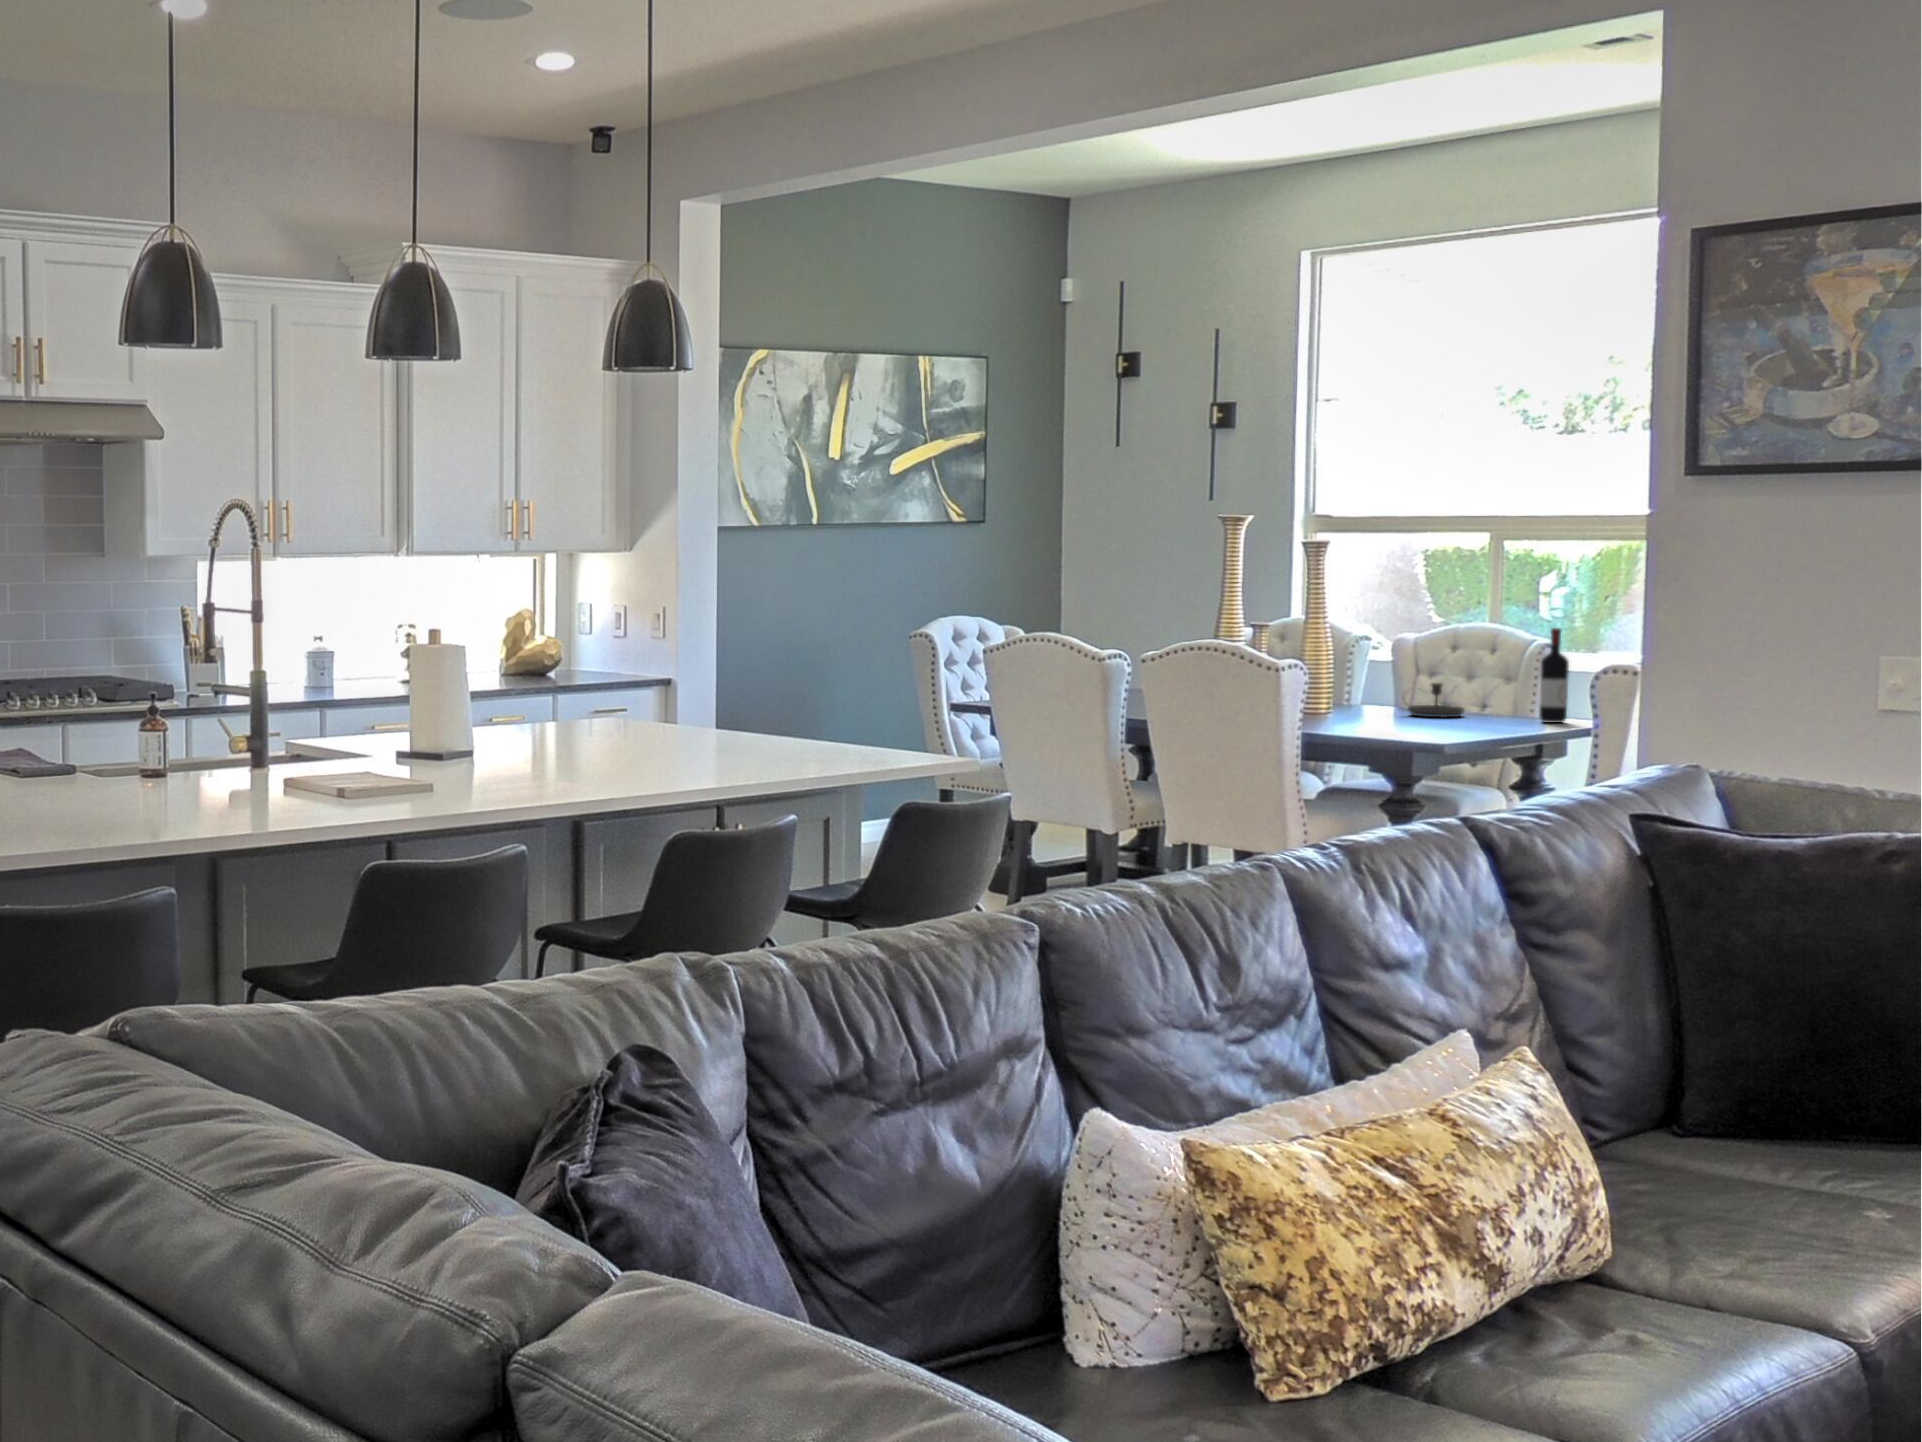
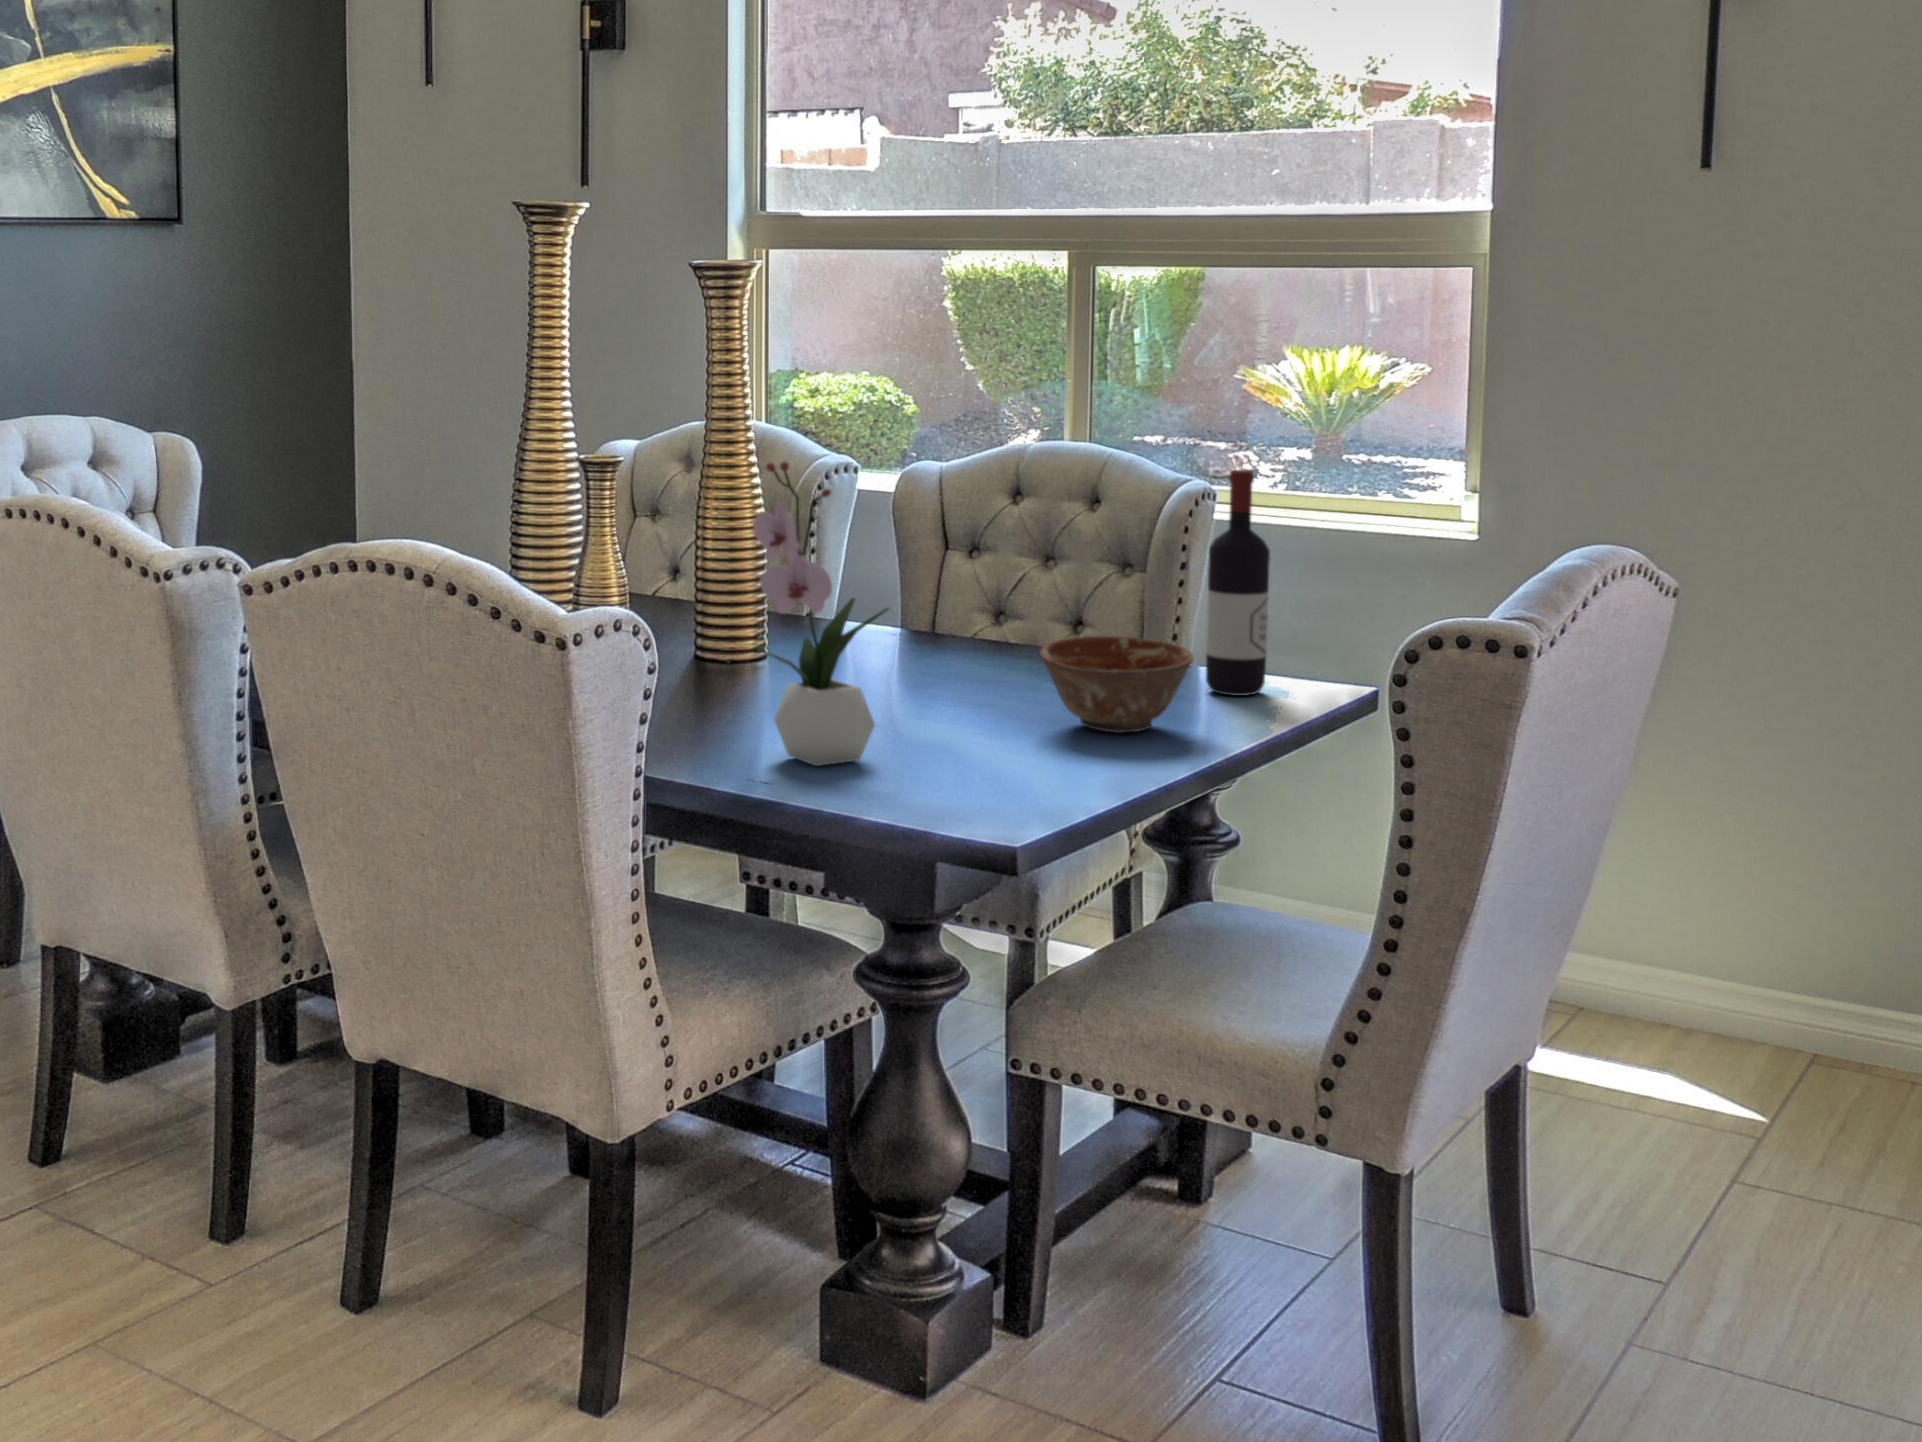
flower arrangement: none [1341,617,1397,731] -> present [753,462,891,766]
candlestick: present [1407,683,1464,717] -> none [906,589,1044,674]
ceramic bowl: none [1460,693,1528,728] -> present [1040,636,1194,733]

